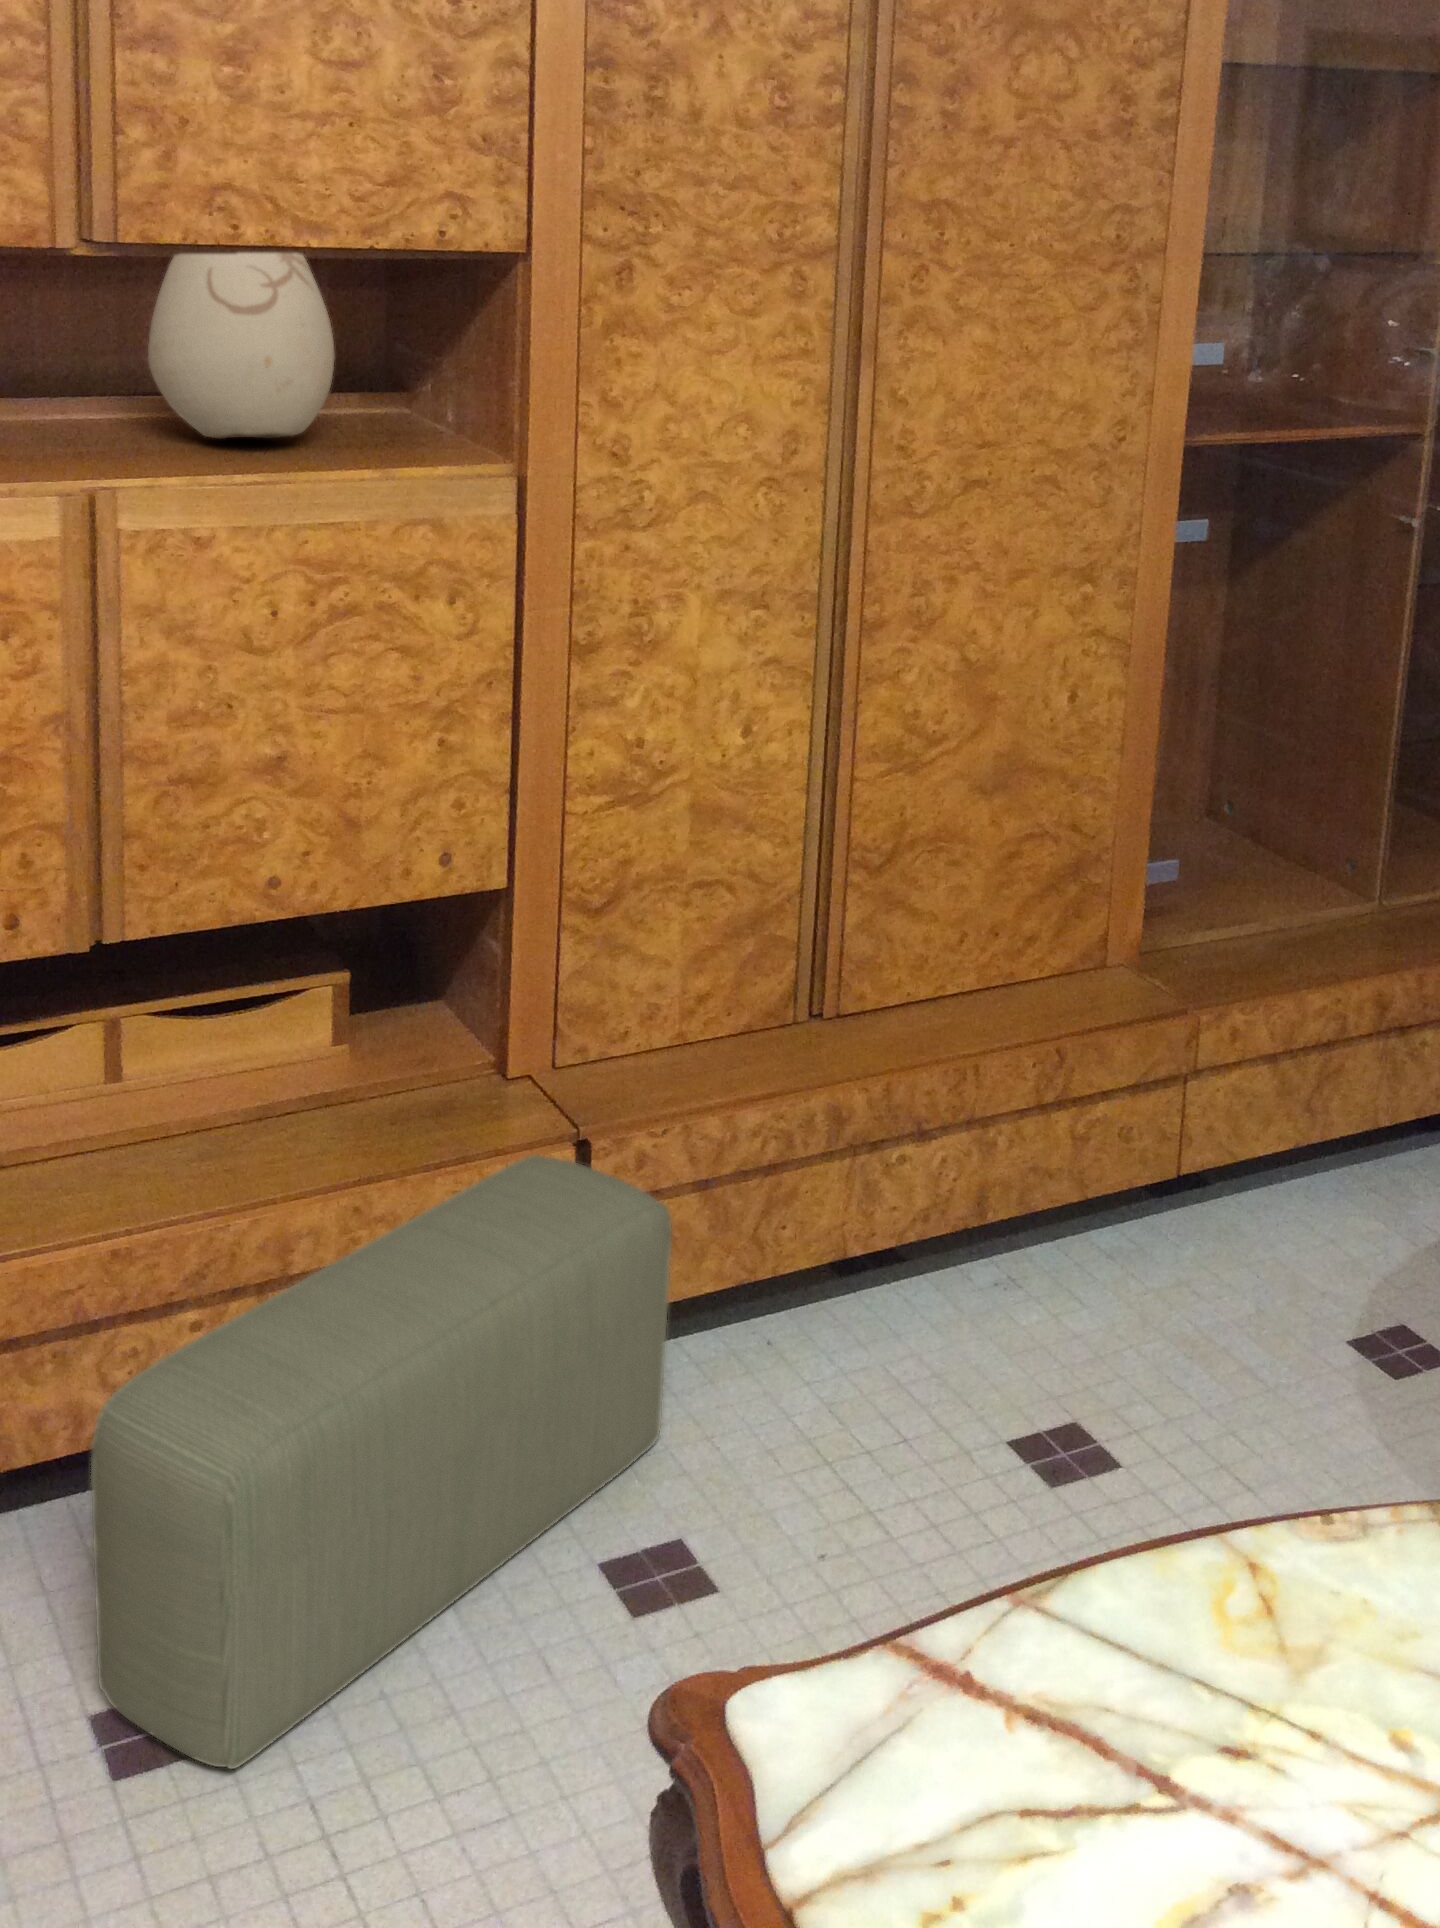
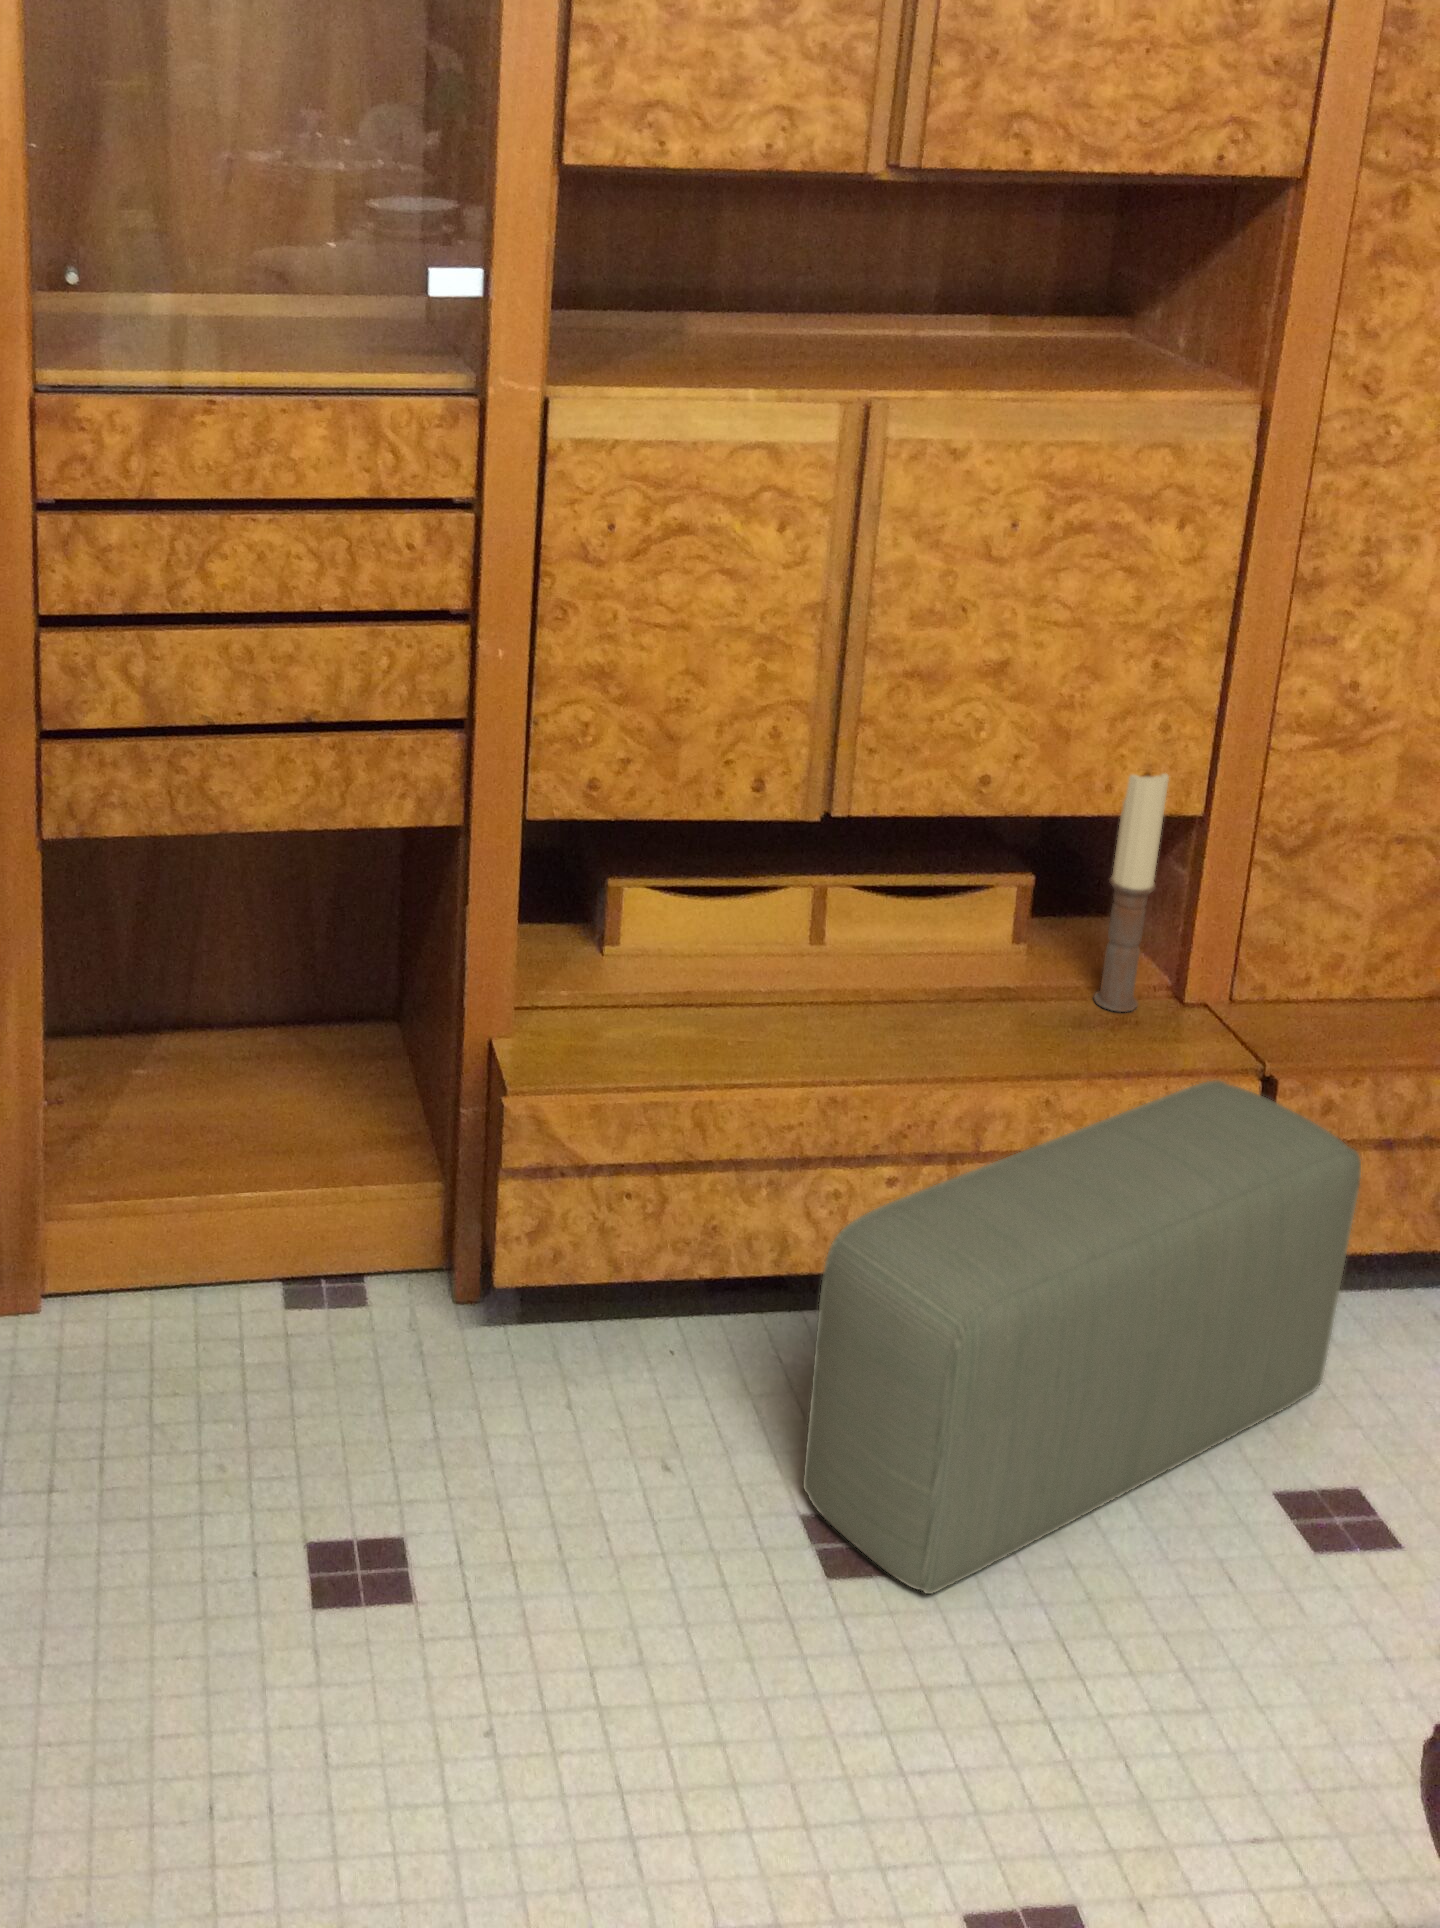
vase: present [148,253,335,439] -> none [917,92,1091,357]
candle: none [415,846,464,1100] -> present [1094,774,1169,1012]

